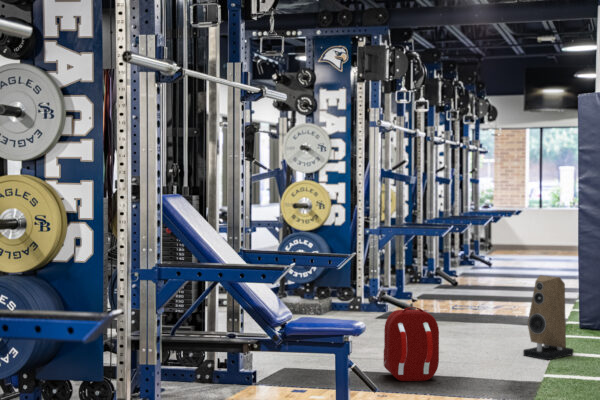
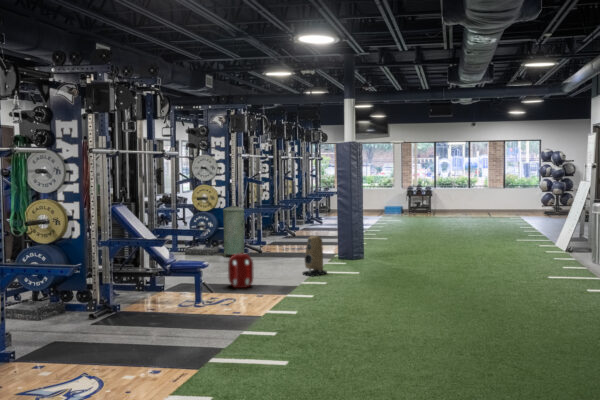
trash can: none [342,219,383,317] -> present [223,205,245,257]

